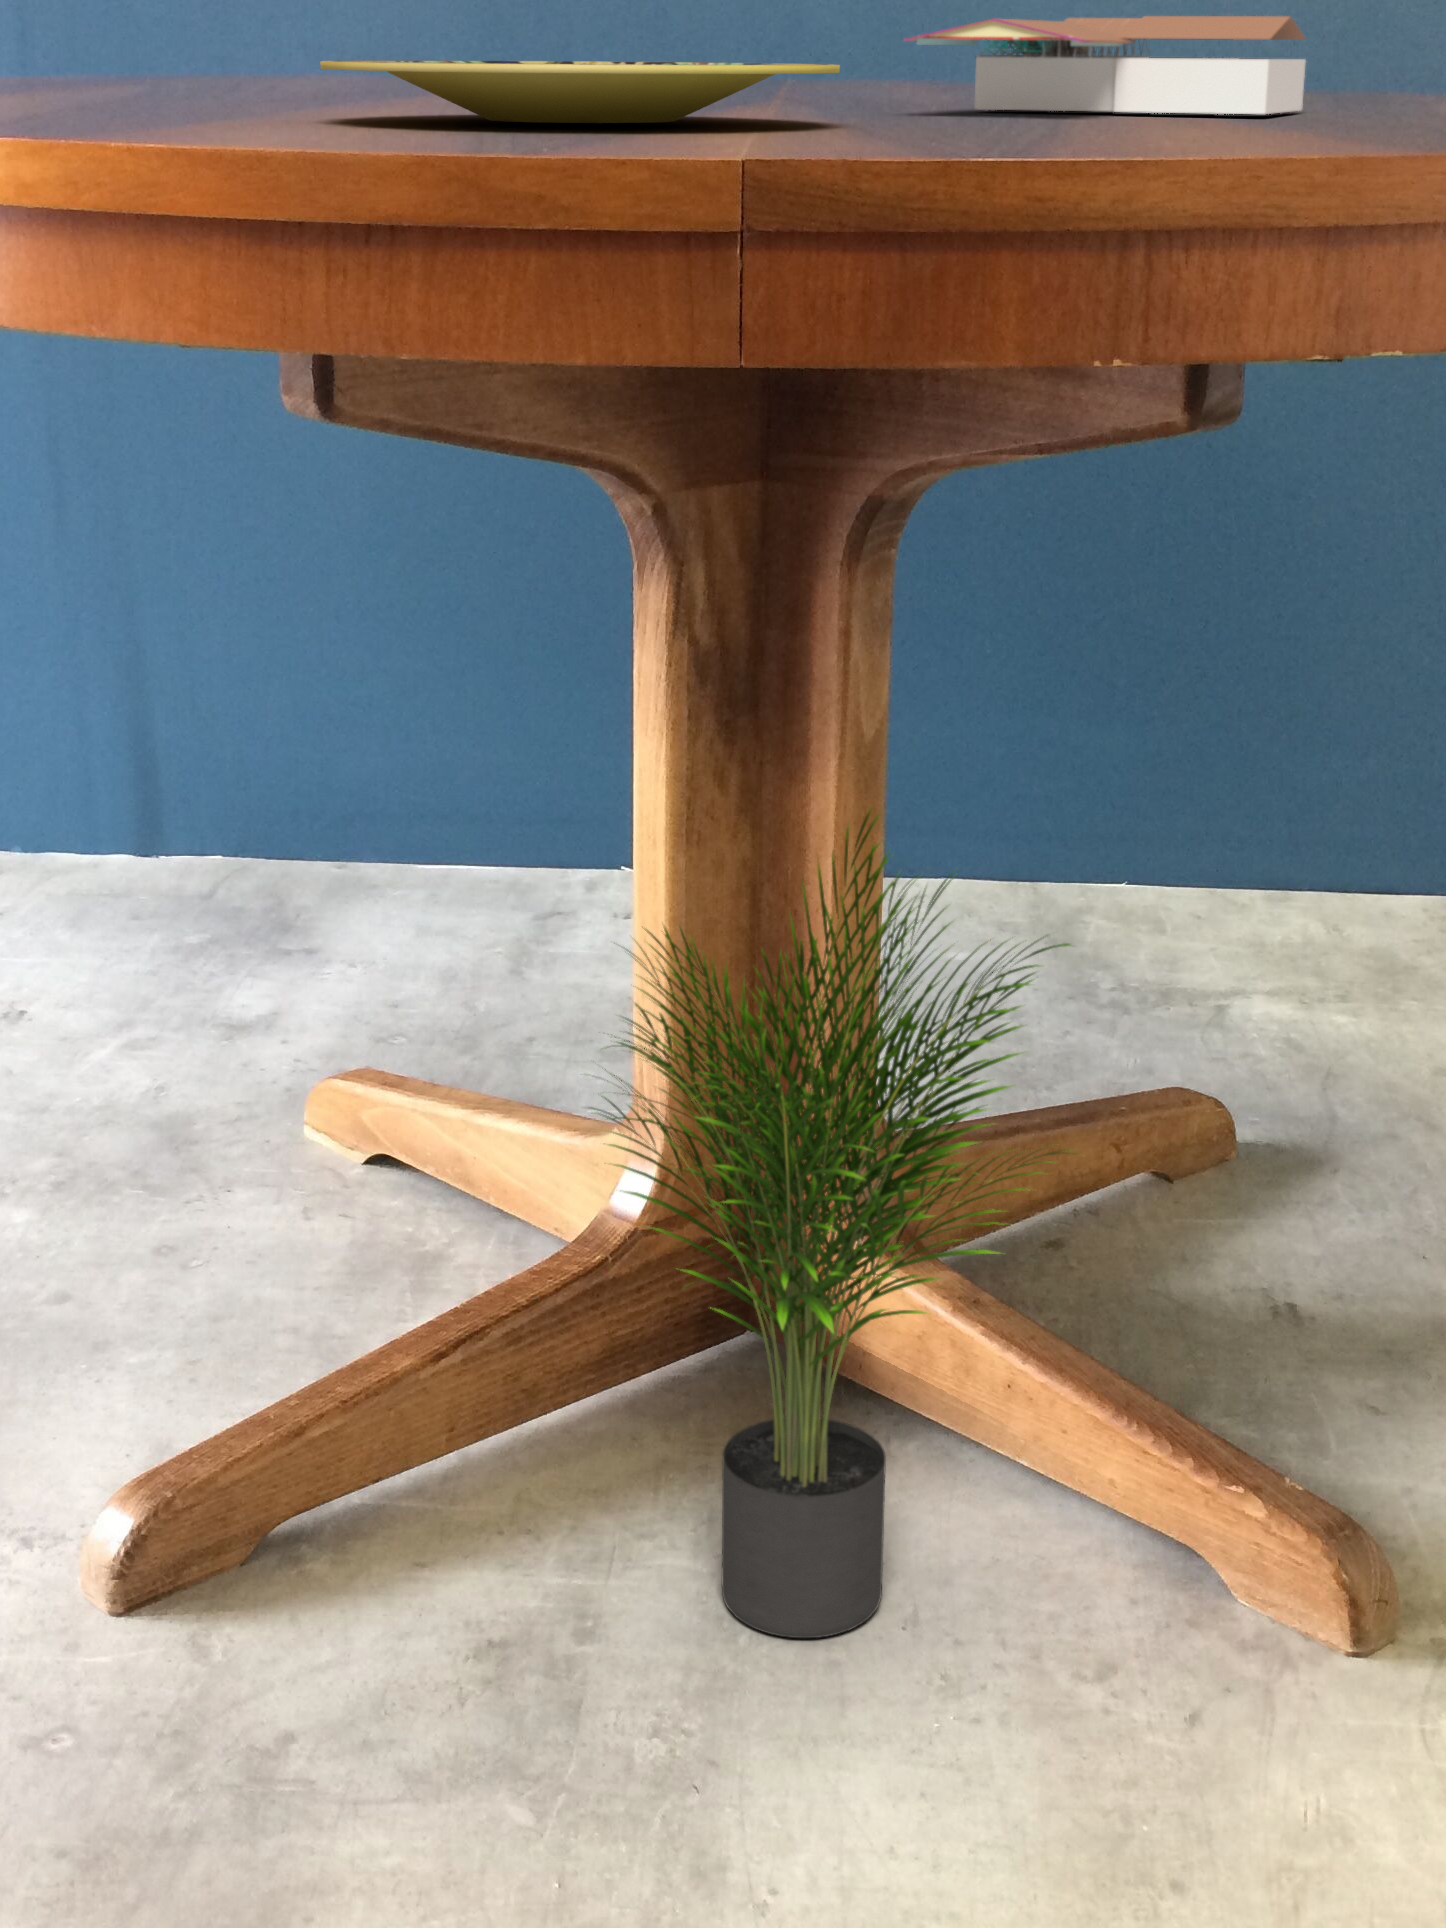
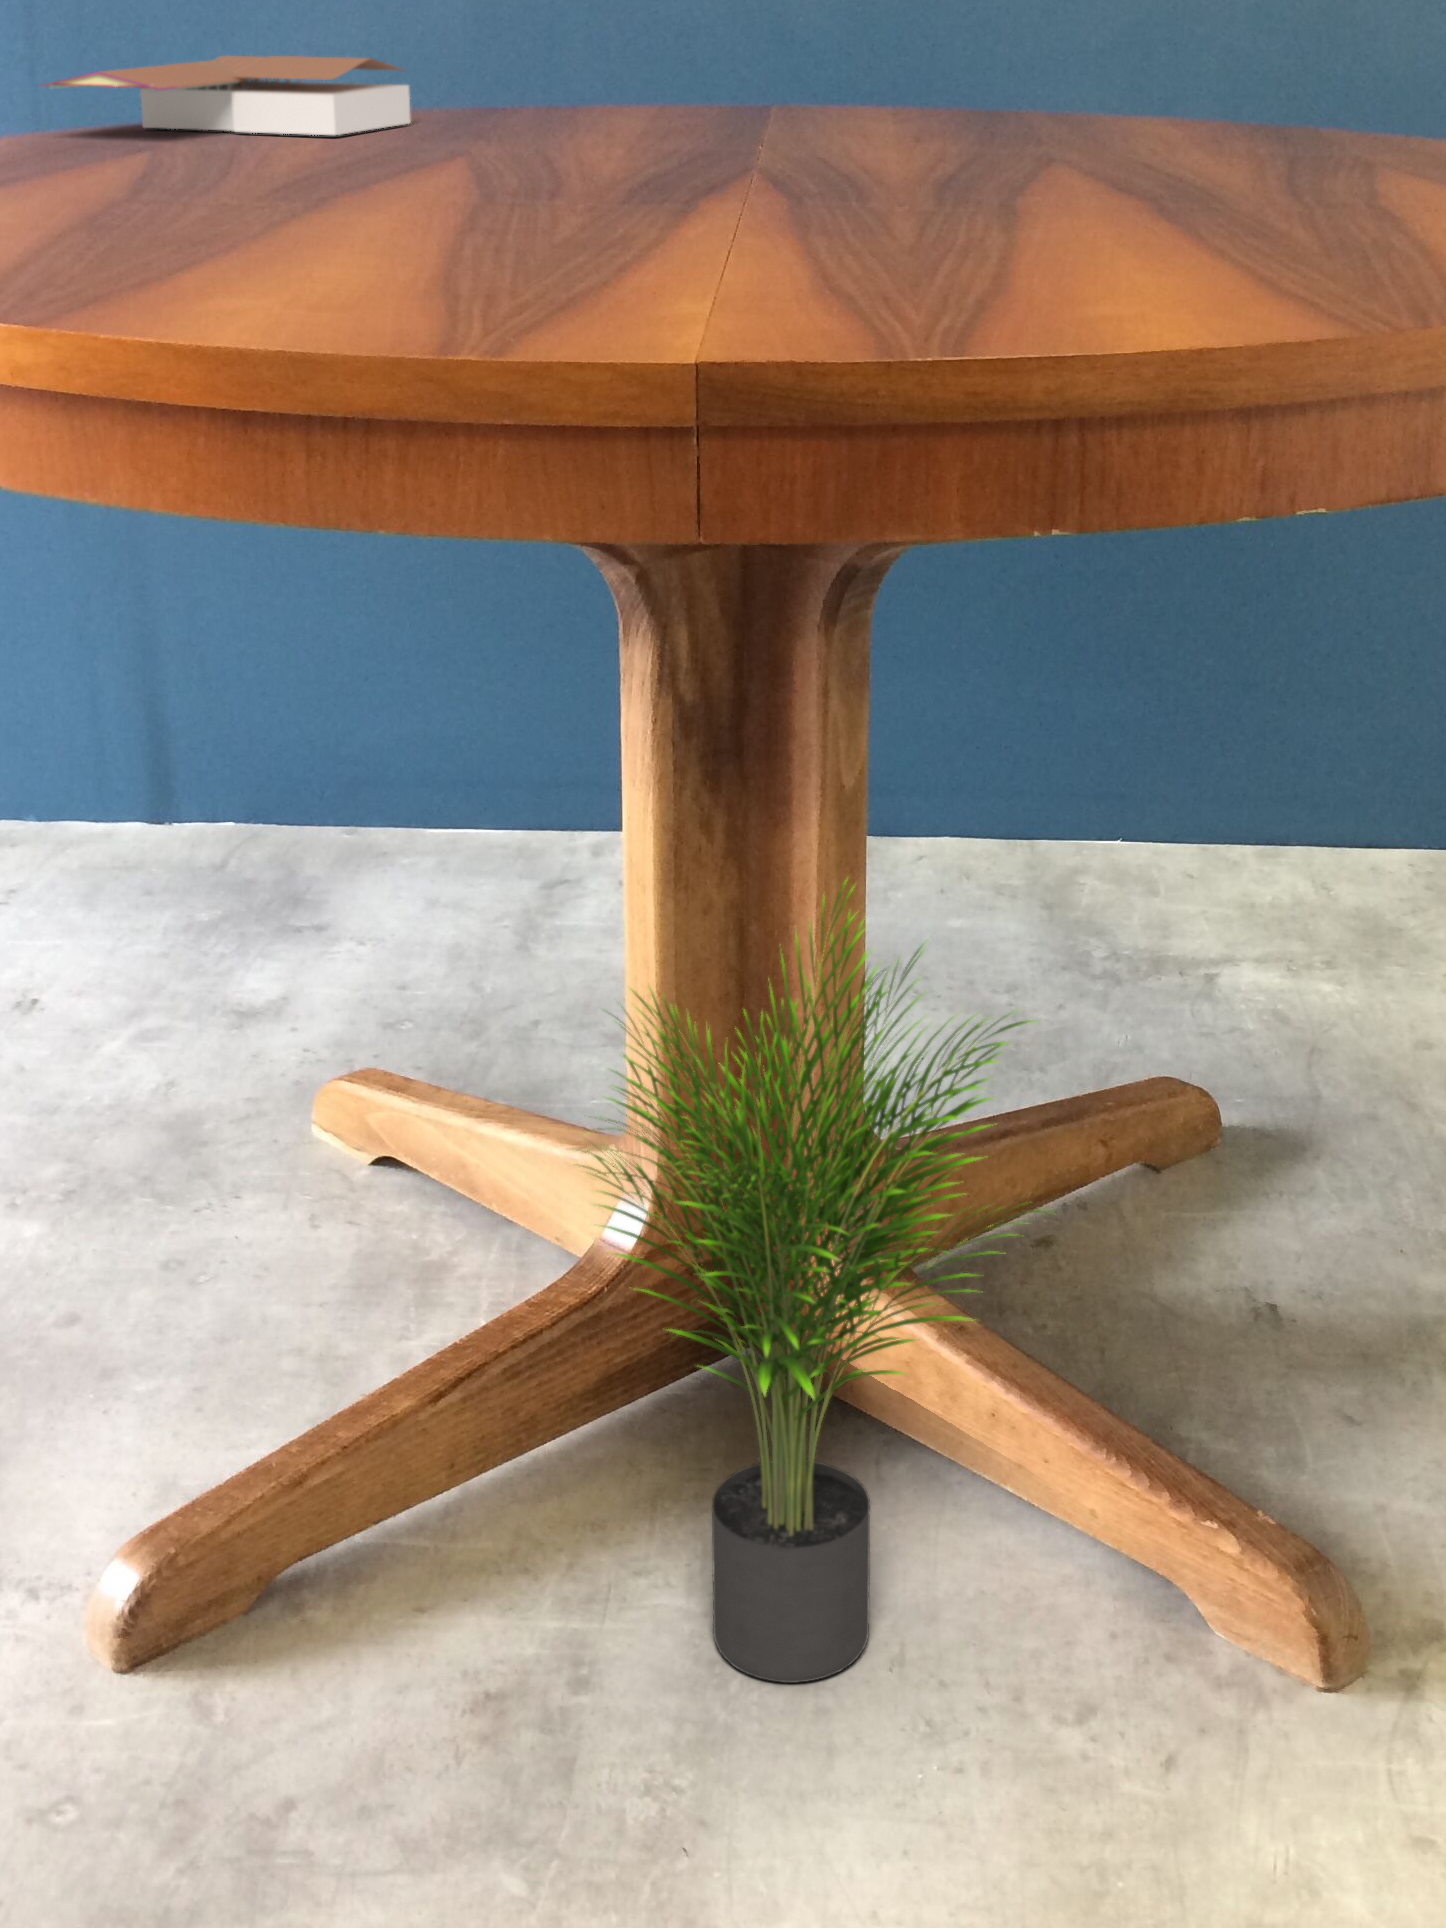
book: present [905,16,1306,114] -> present [41,56,411,135]
plate: present [320,60,840,123] -> none [303,176,800,265]

